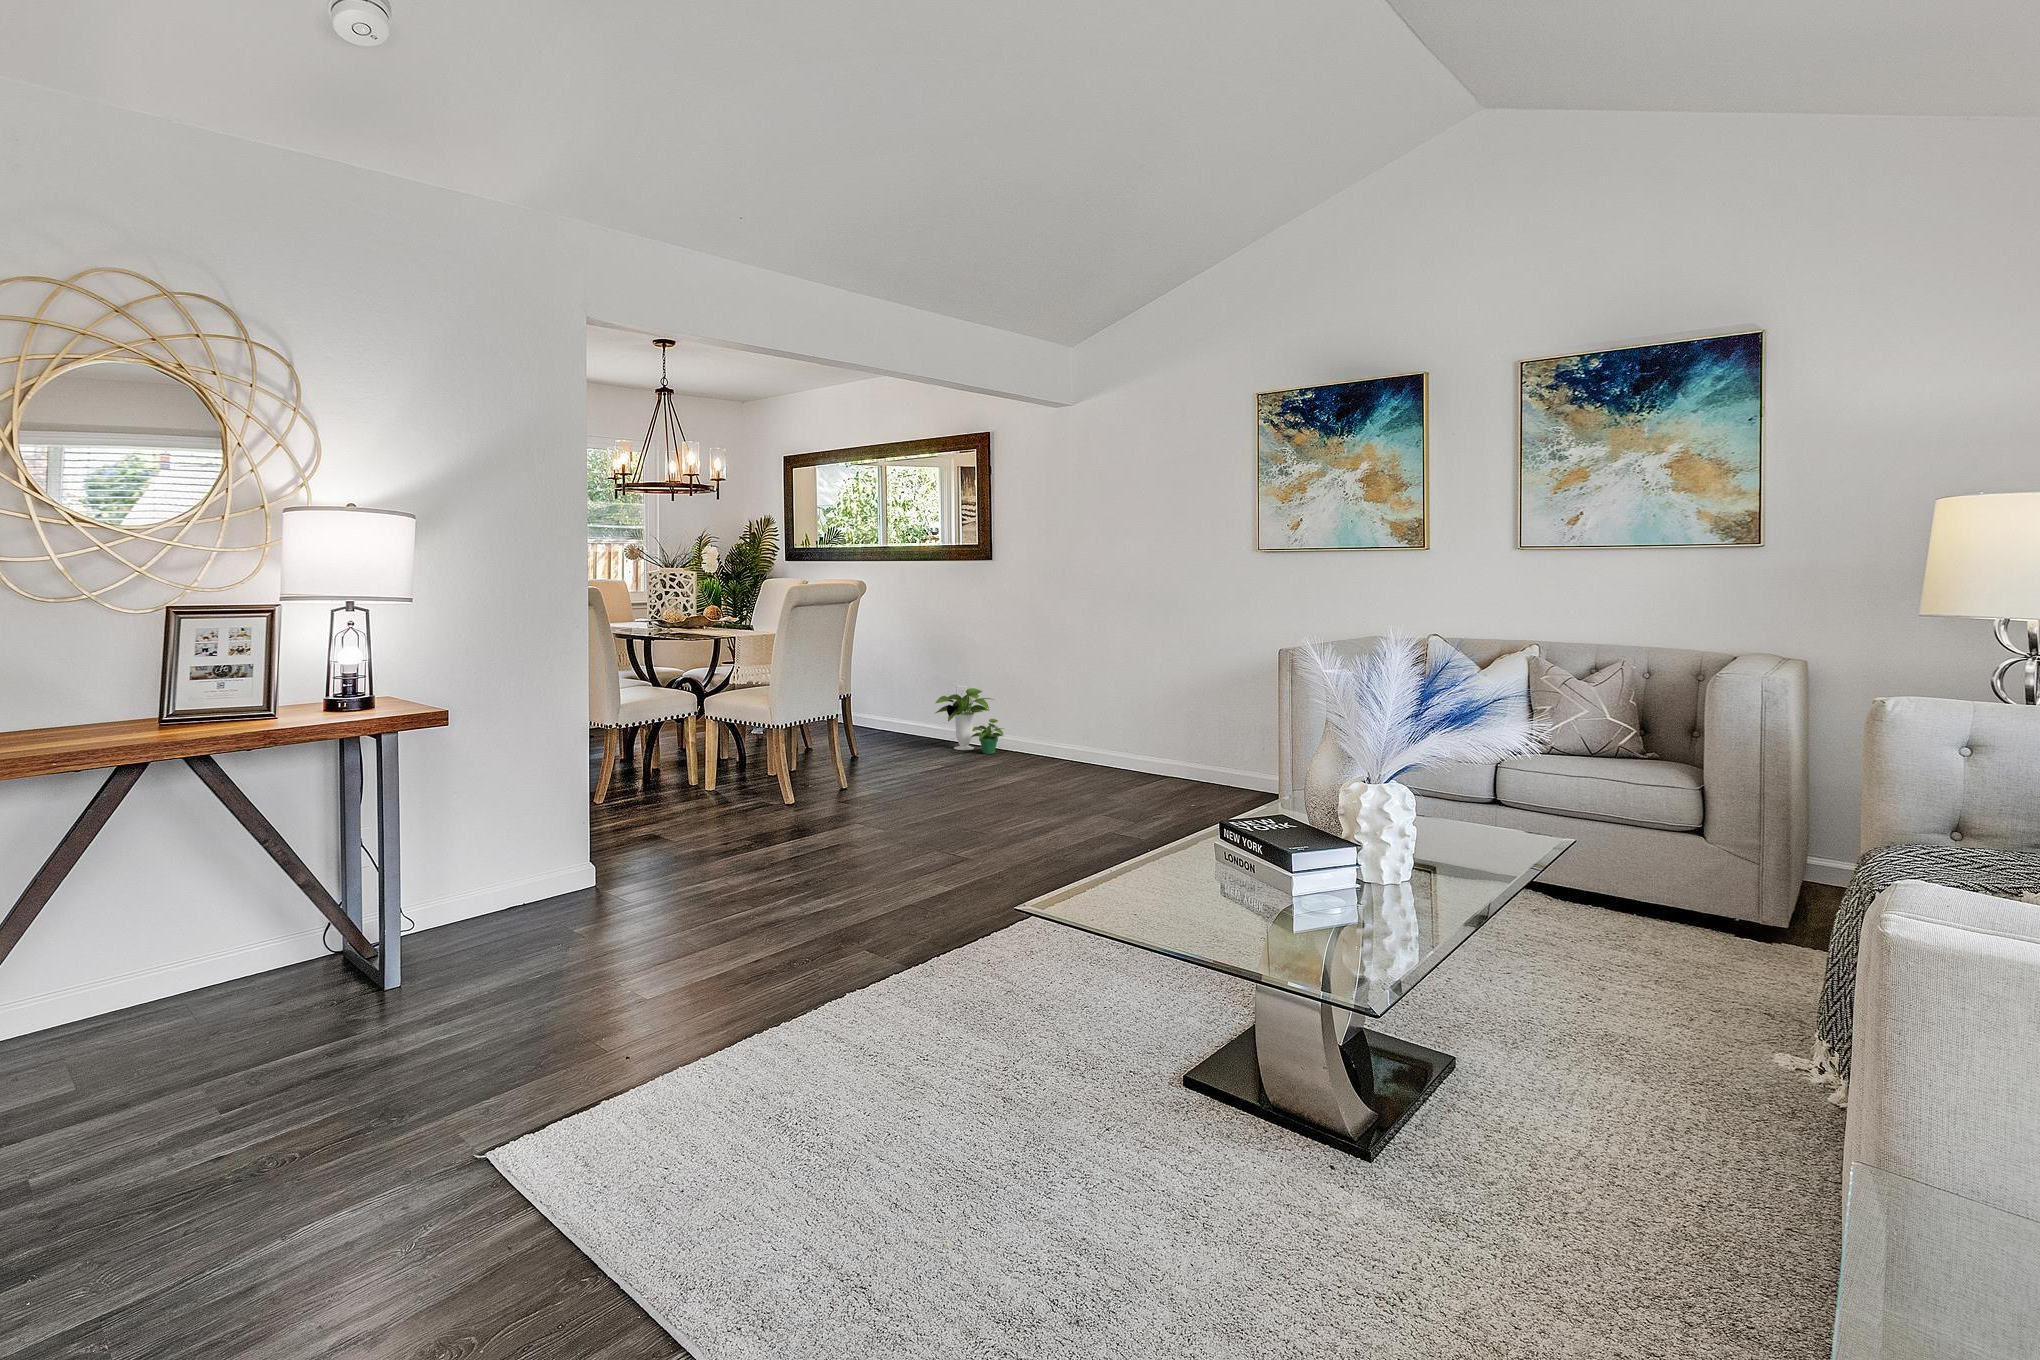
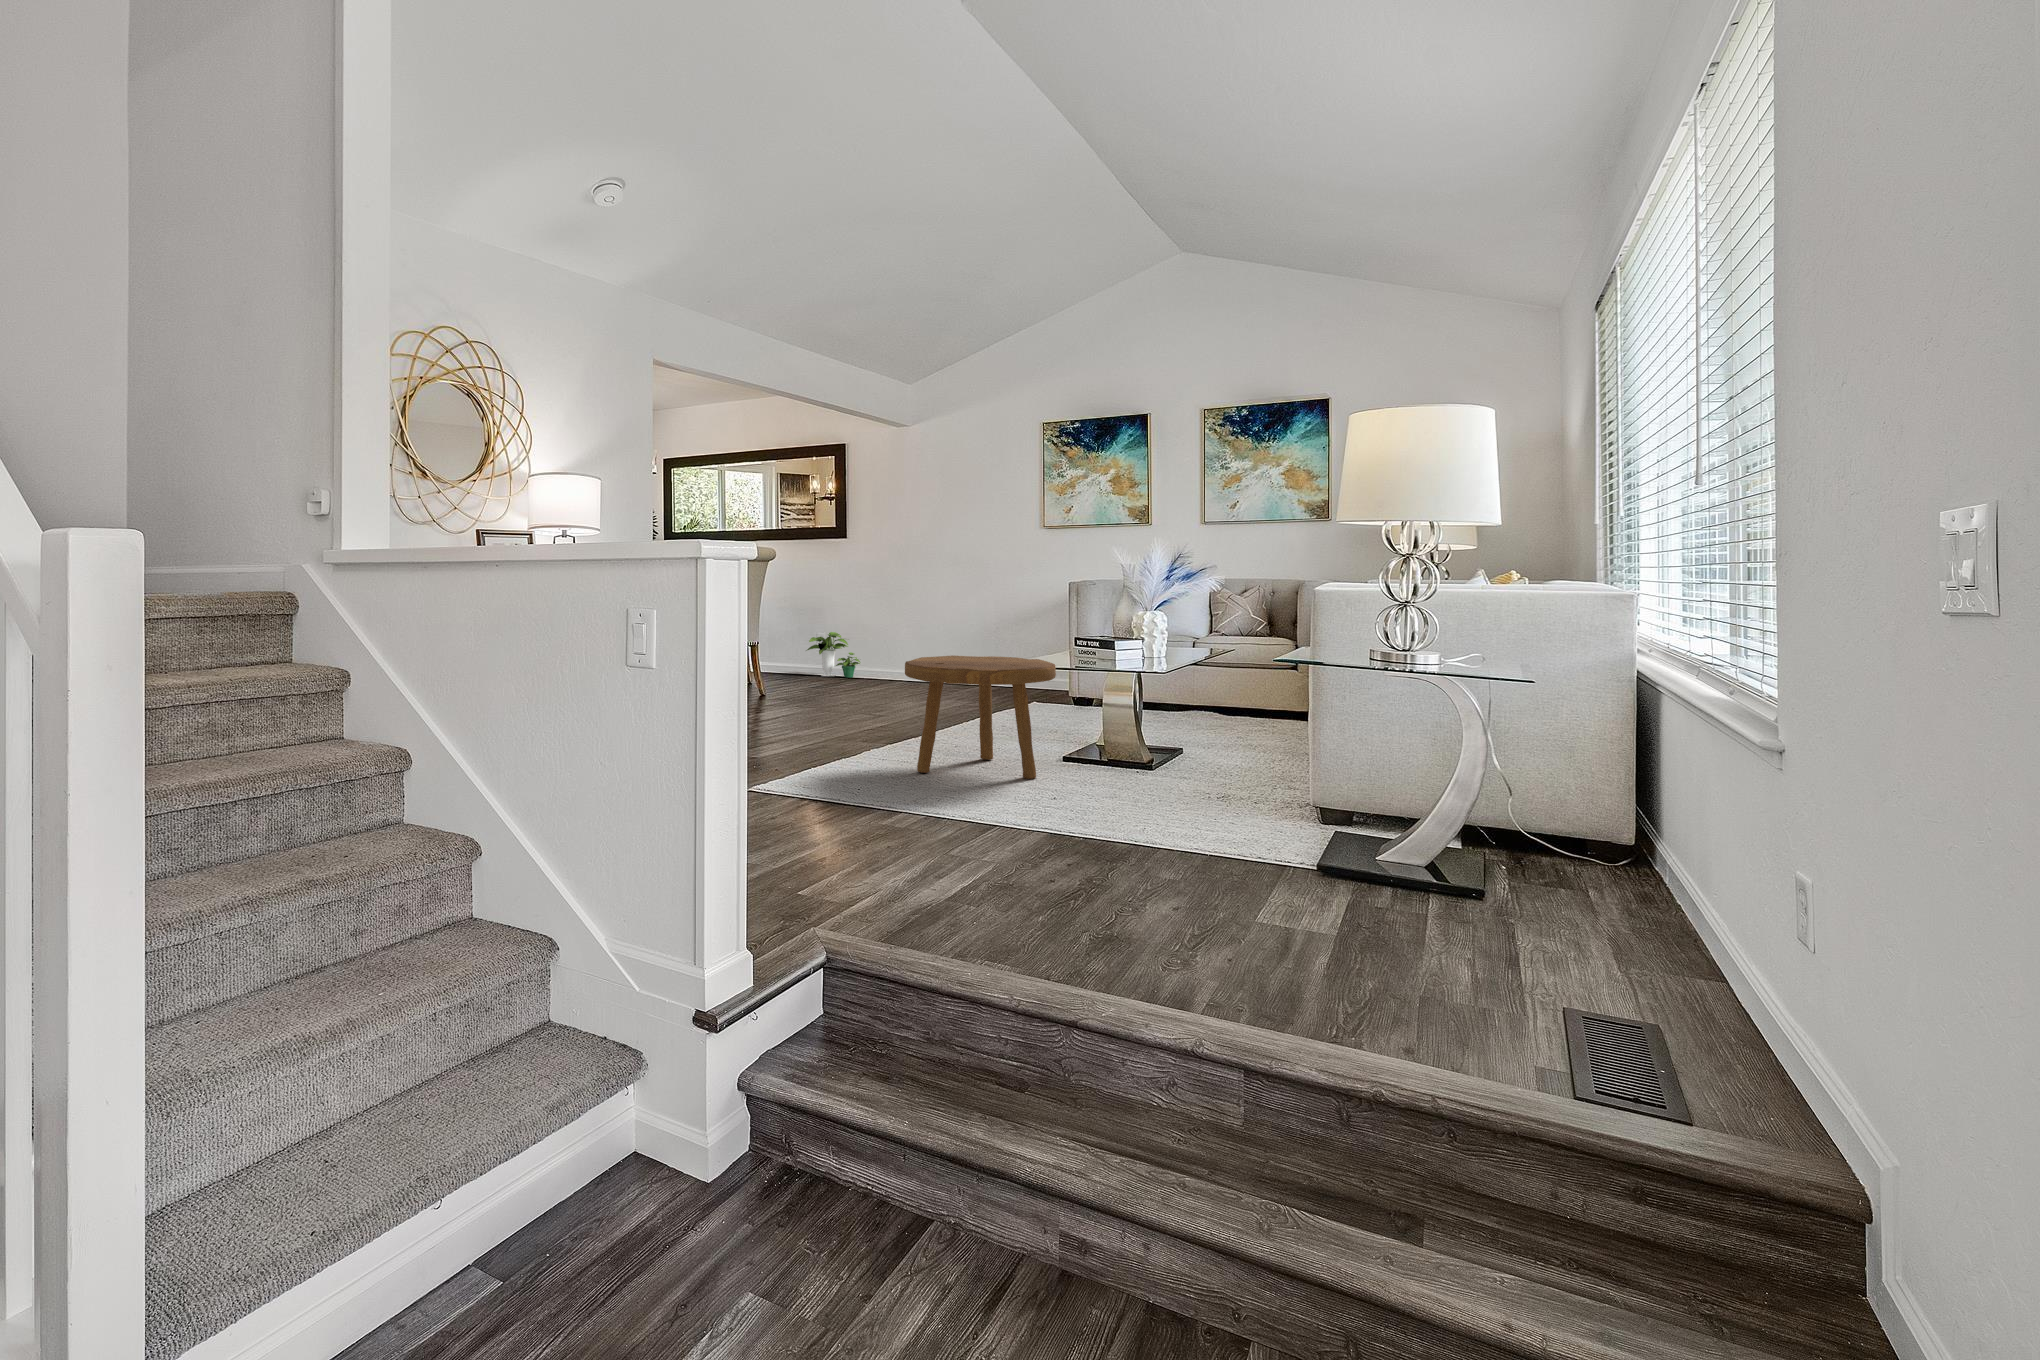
footstool: none [803,850,1125,1196] -> present [905,655,1056,779]

